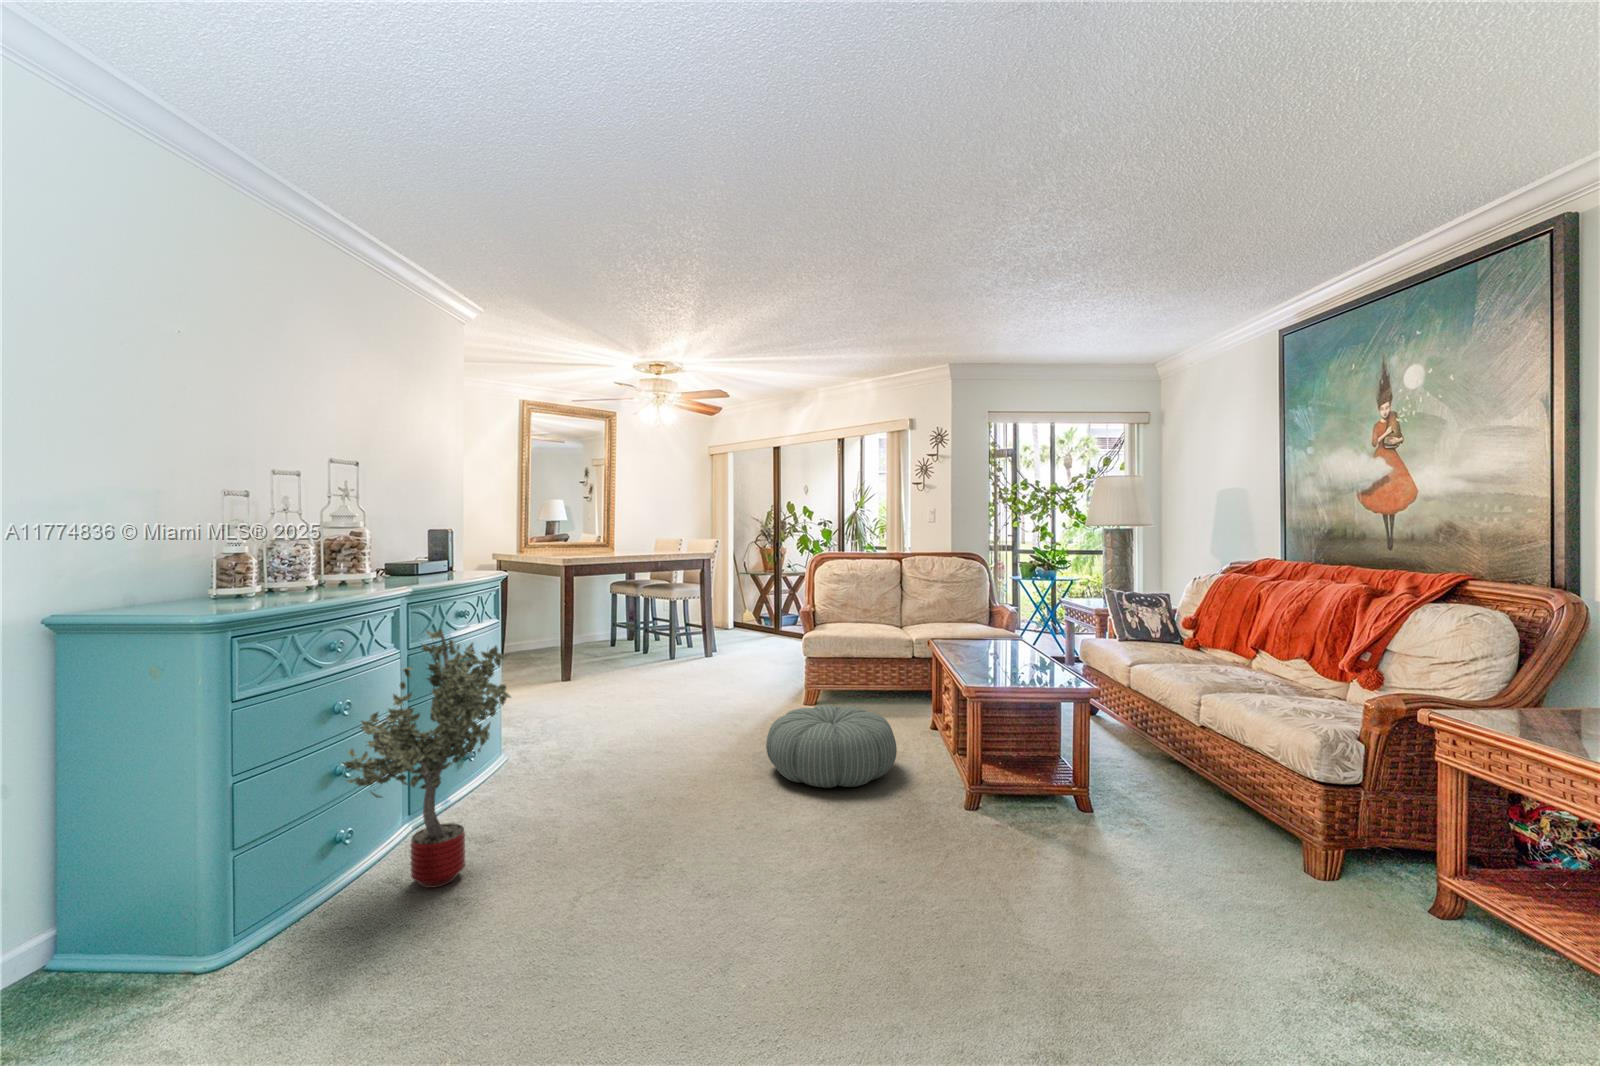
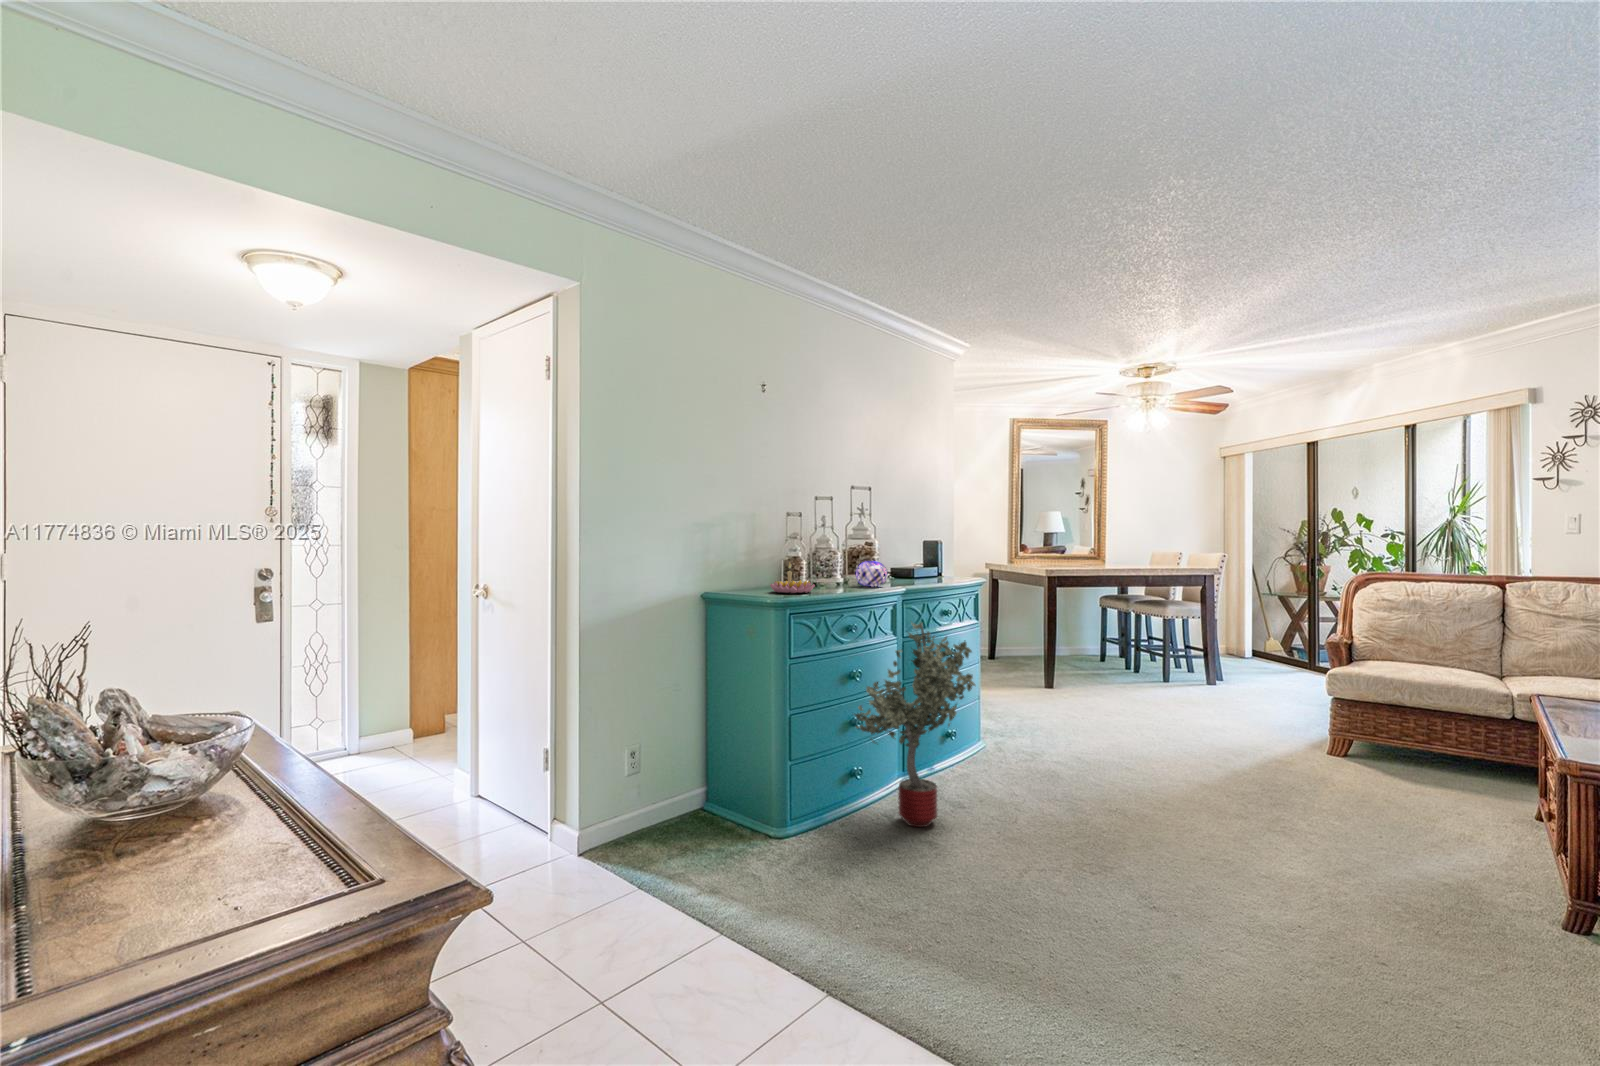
decorative orb: none [337,555,386,588] -> present [856,561,887,587]
candle holder: none [185,559,272,606] -> present [770,563,815,594]
pouf: present [766,705,897,788] -> none [1251,752,1447,858]

